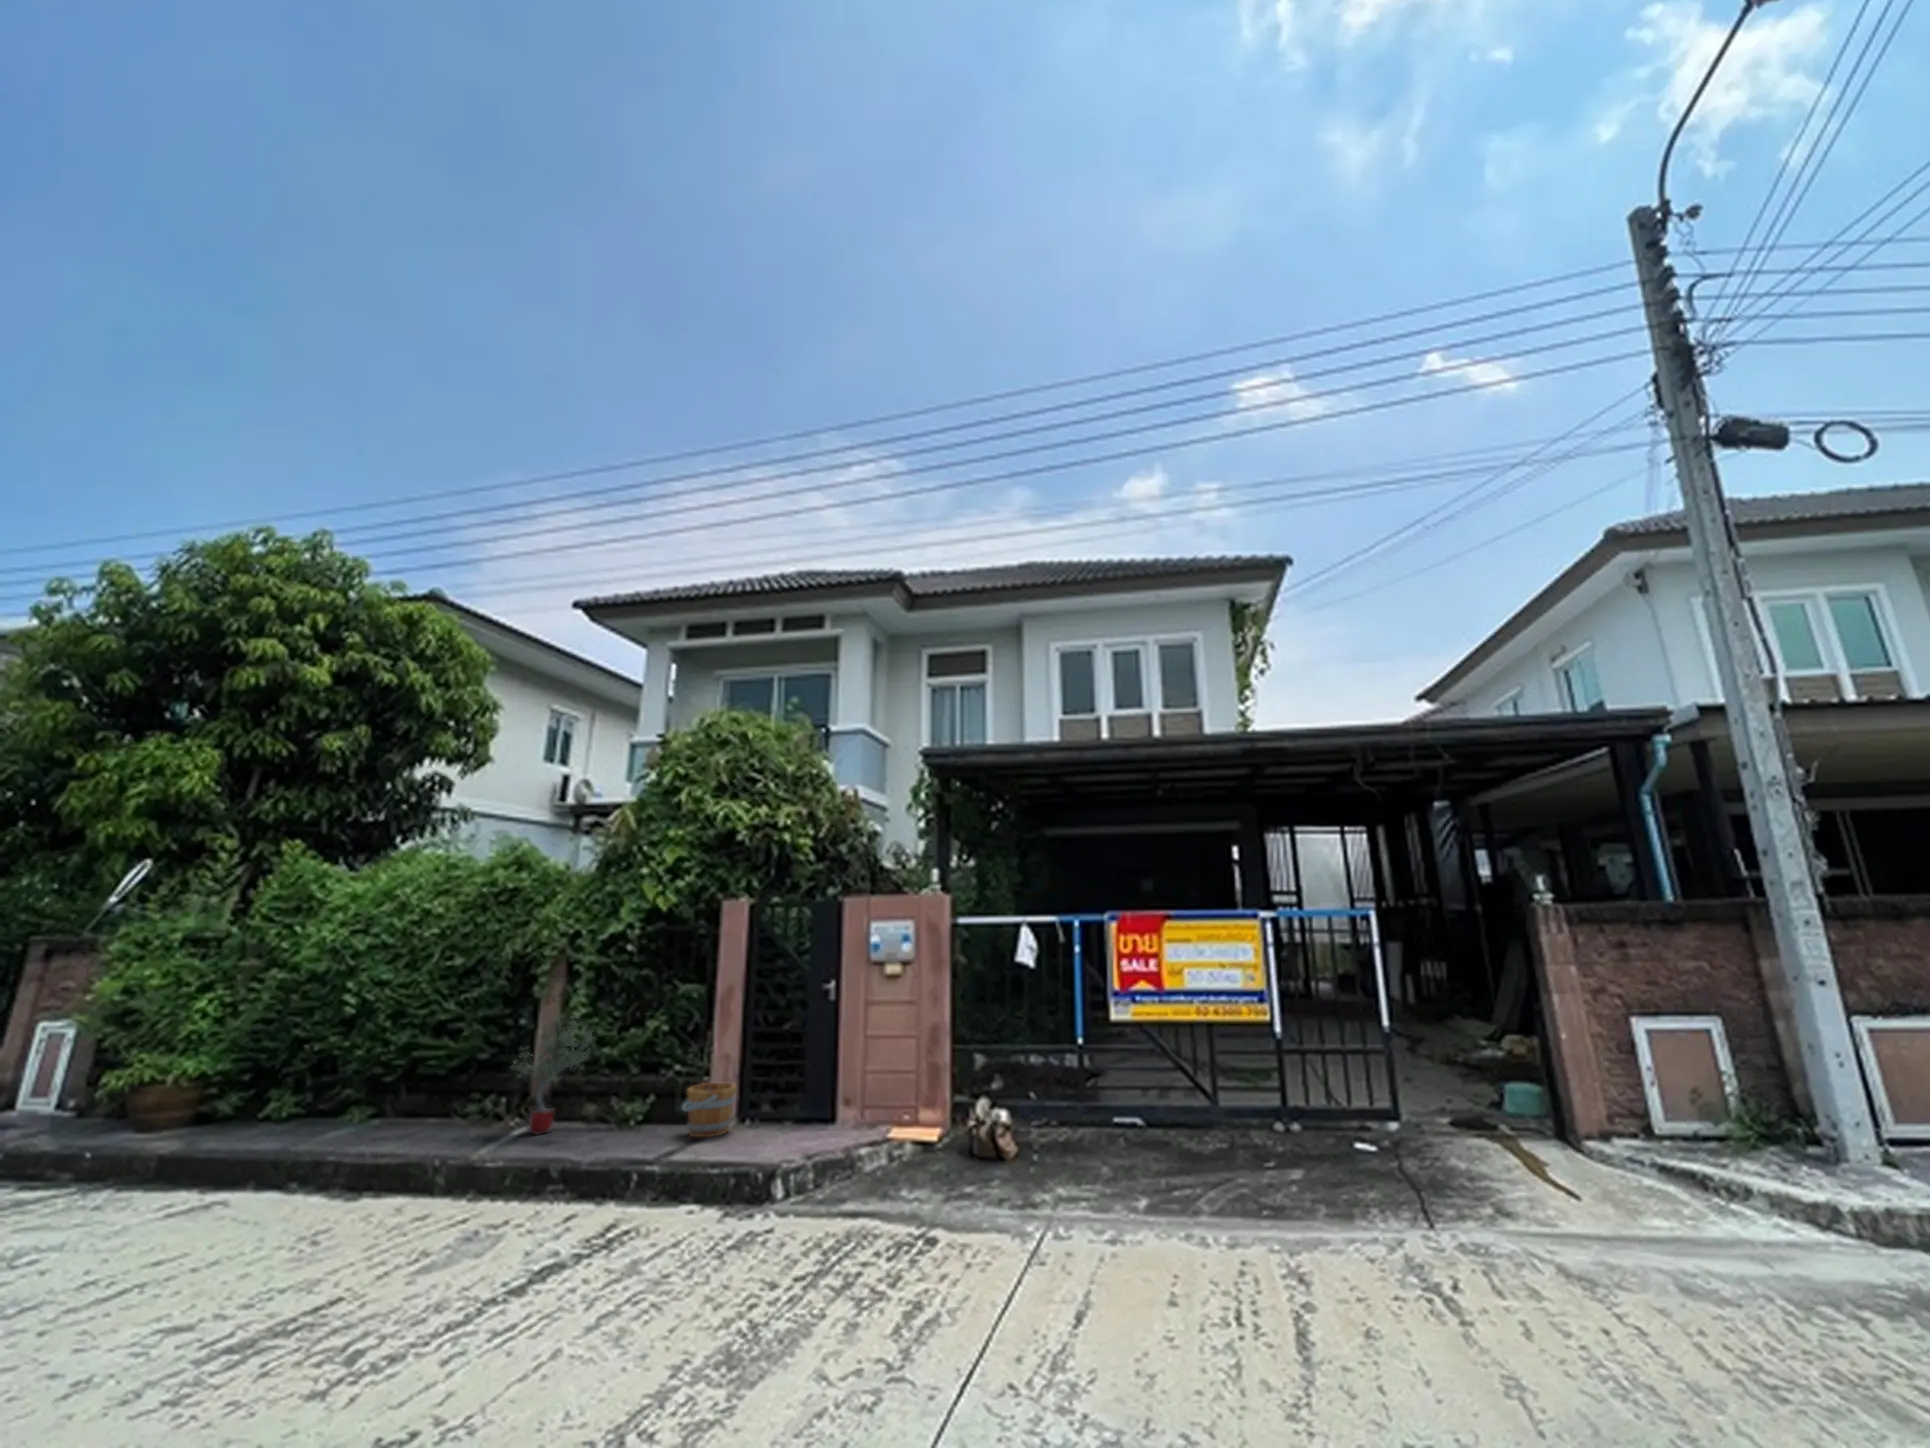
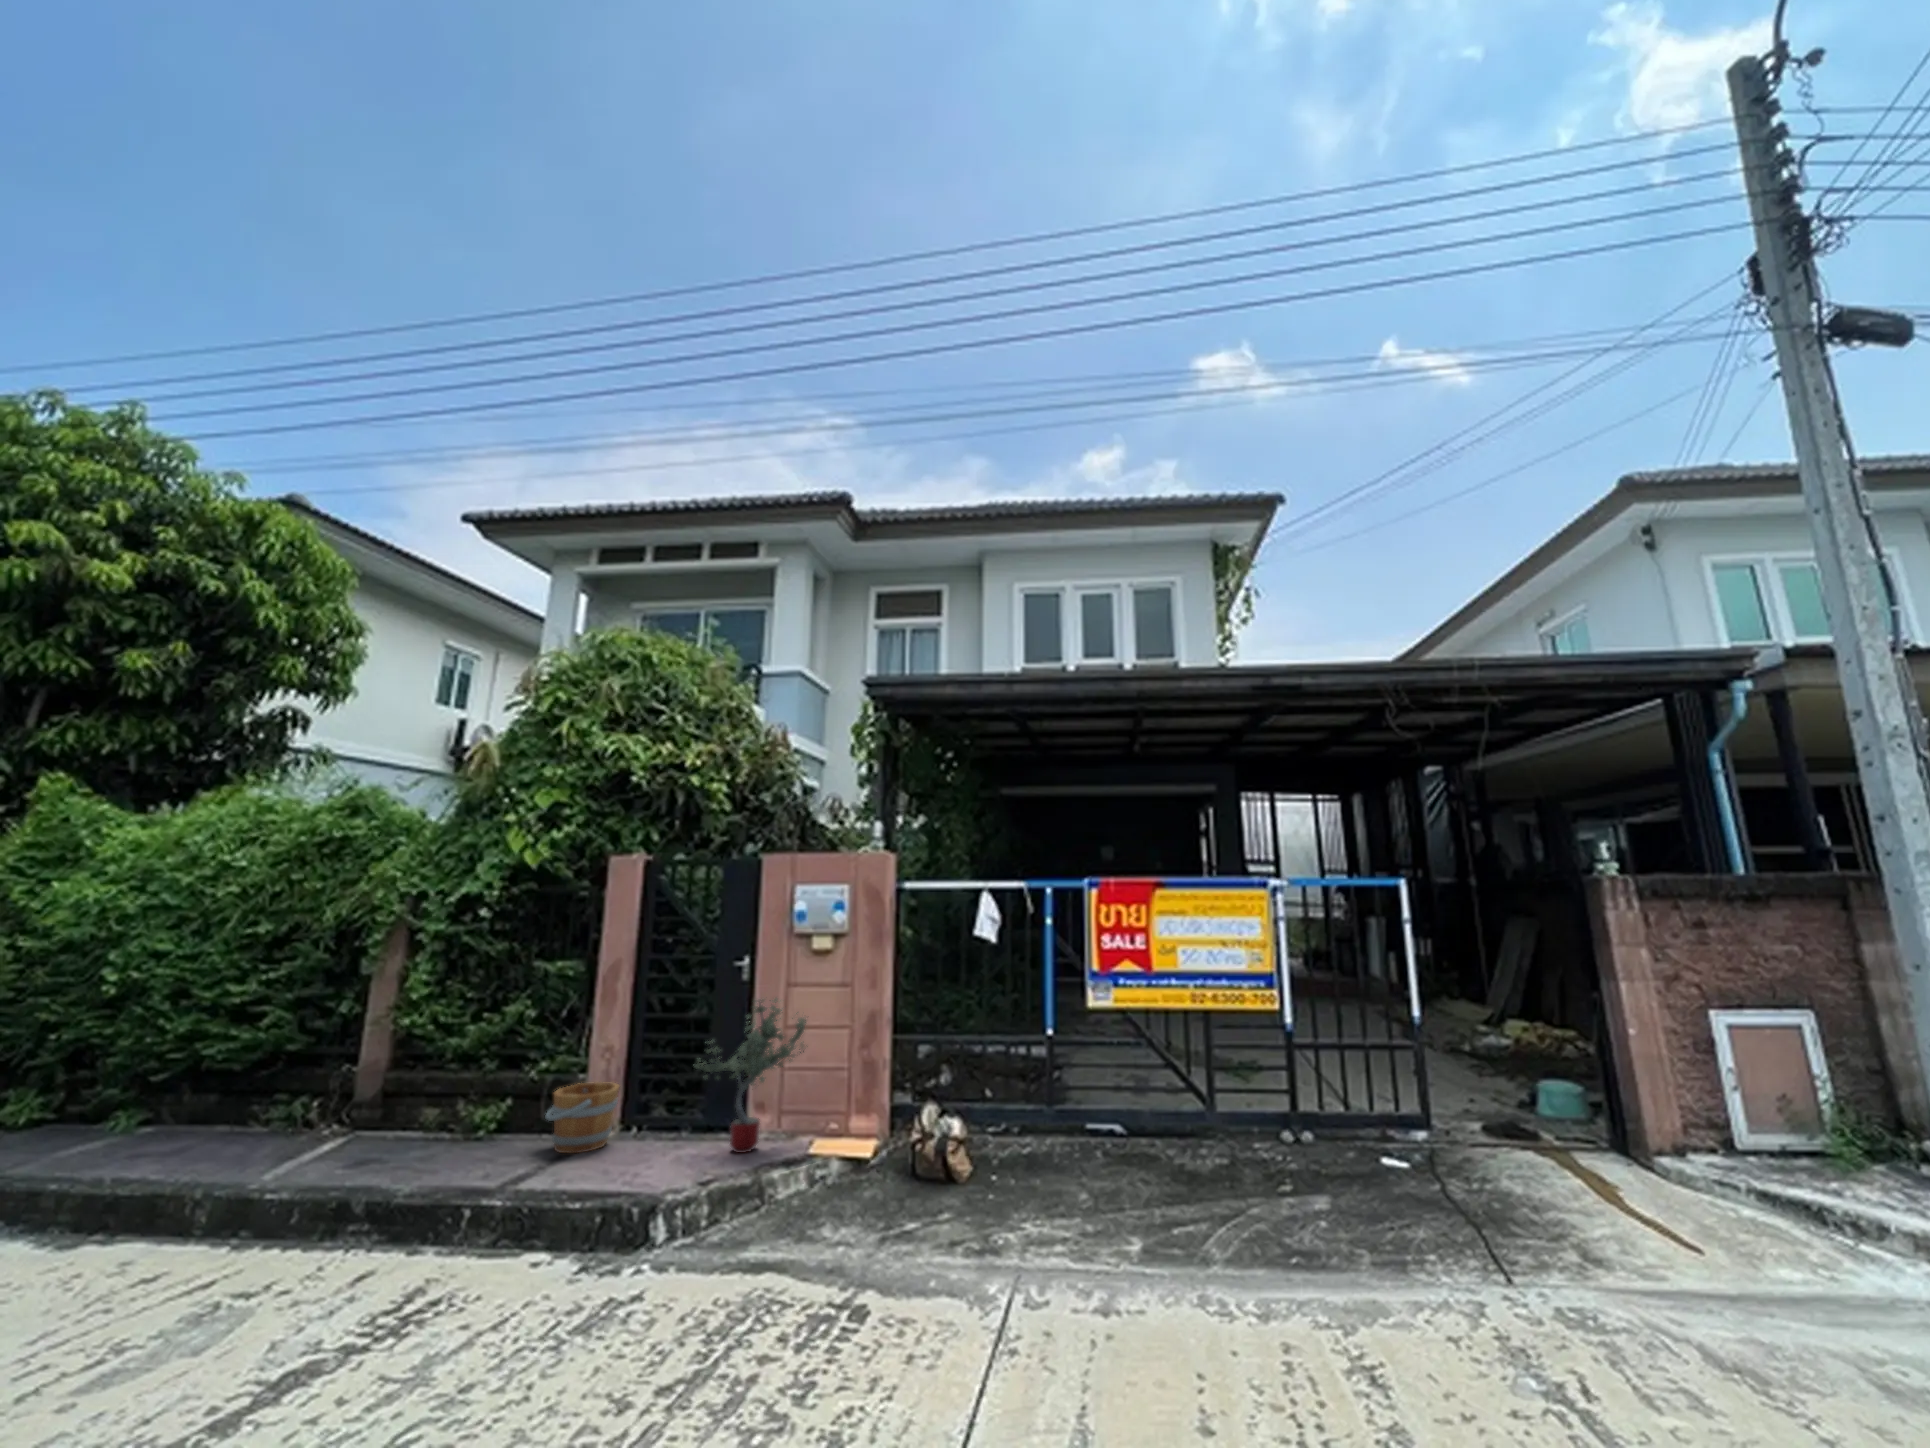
potted tree: present [513,1014,594,1134] -> present [695,998,806,1153]

